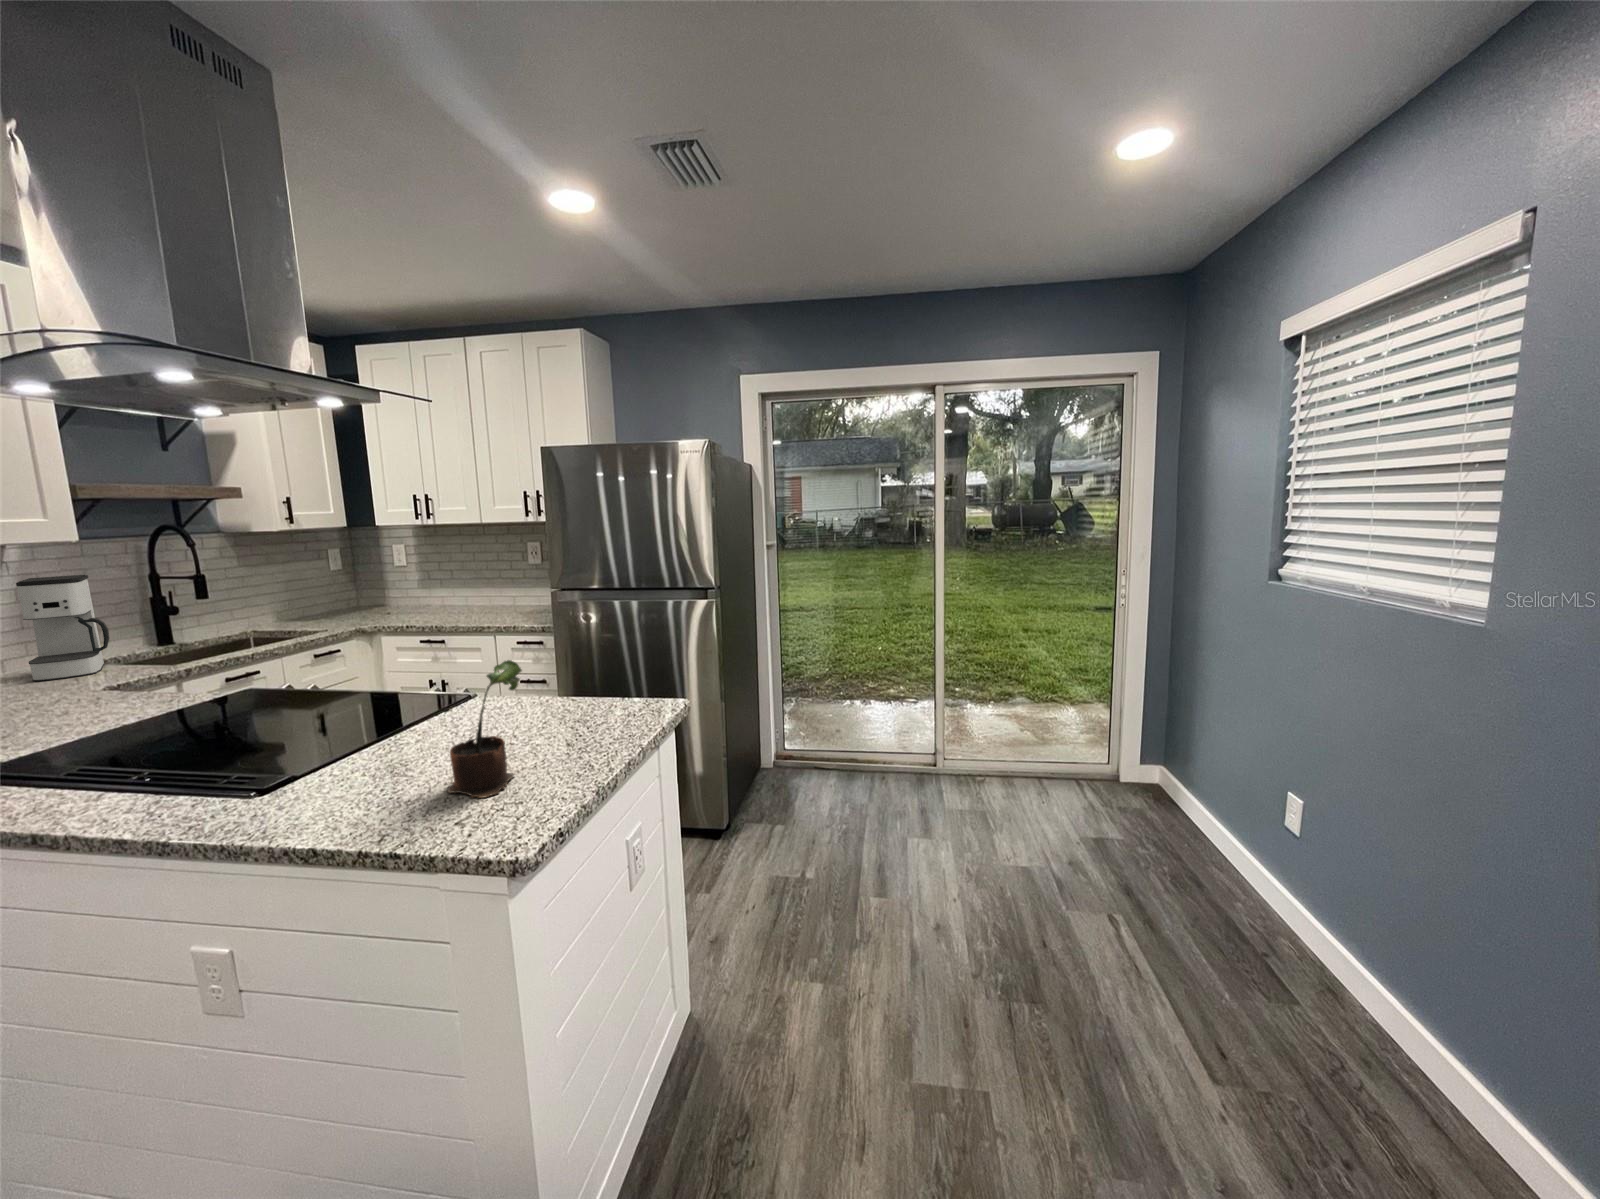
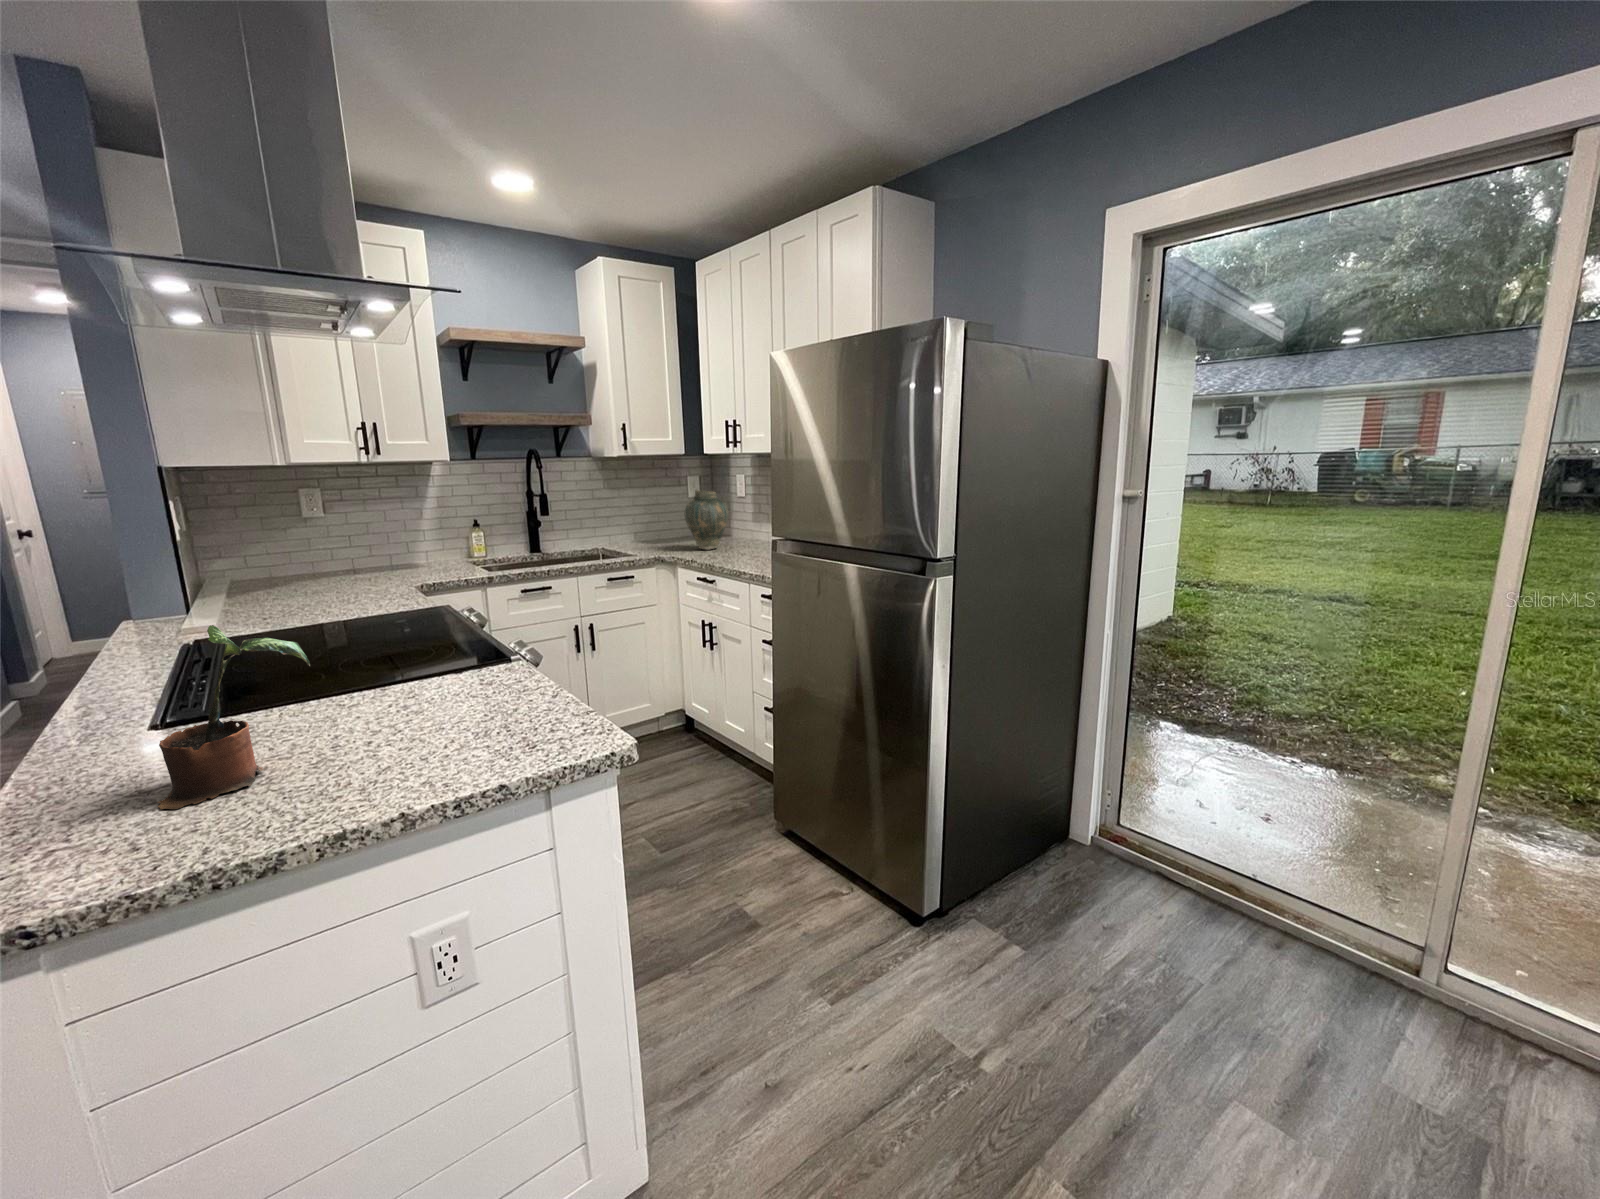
vase: none [368,560,418,617] -> present [684,490,729,550]
coffee maker: present [16,575,109,682] -> none [420,489,481,571]

